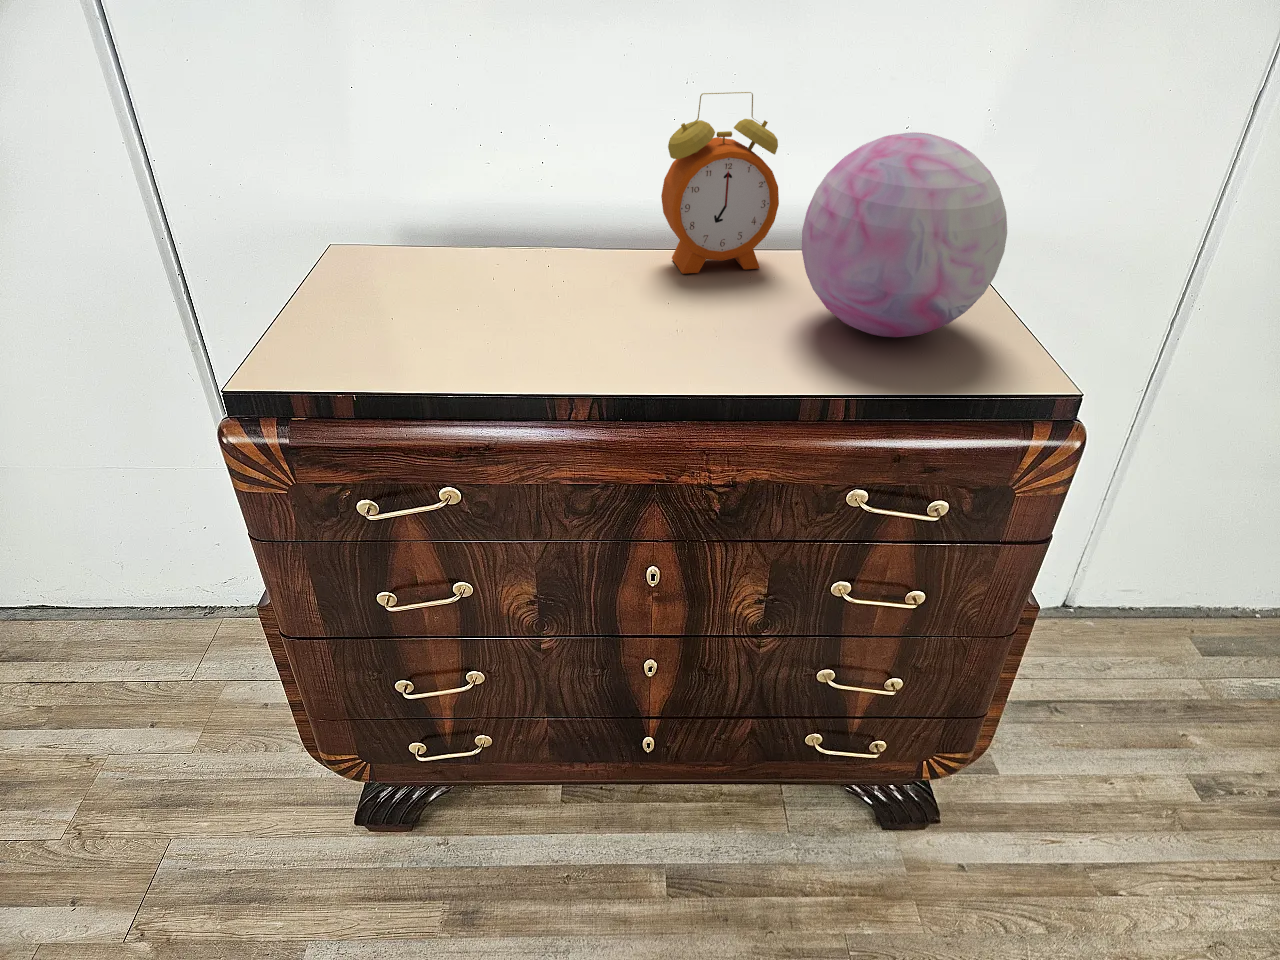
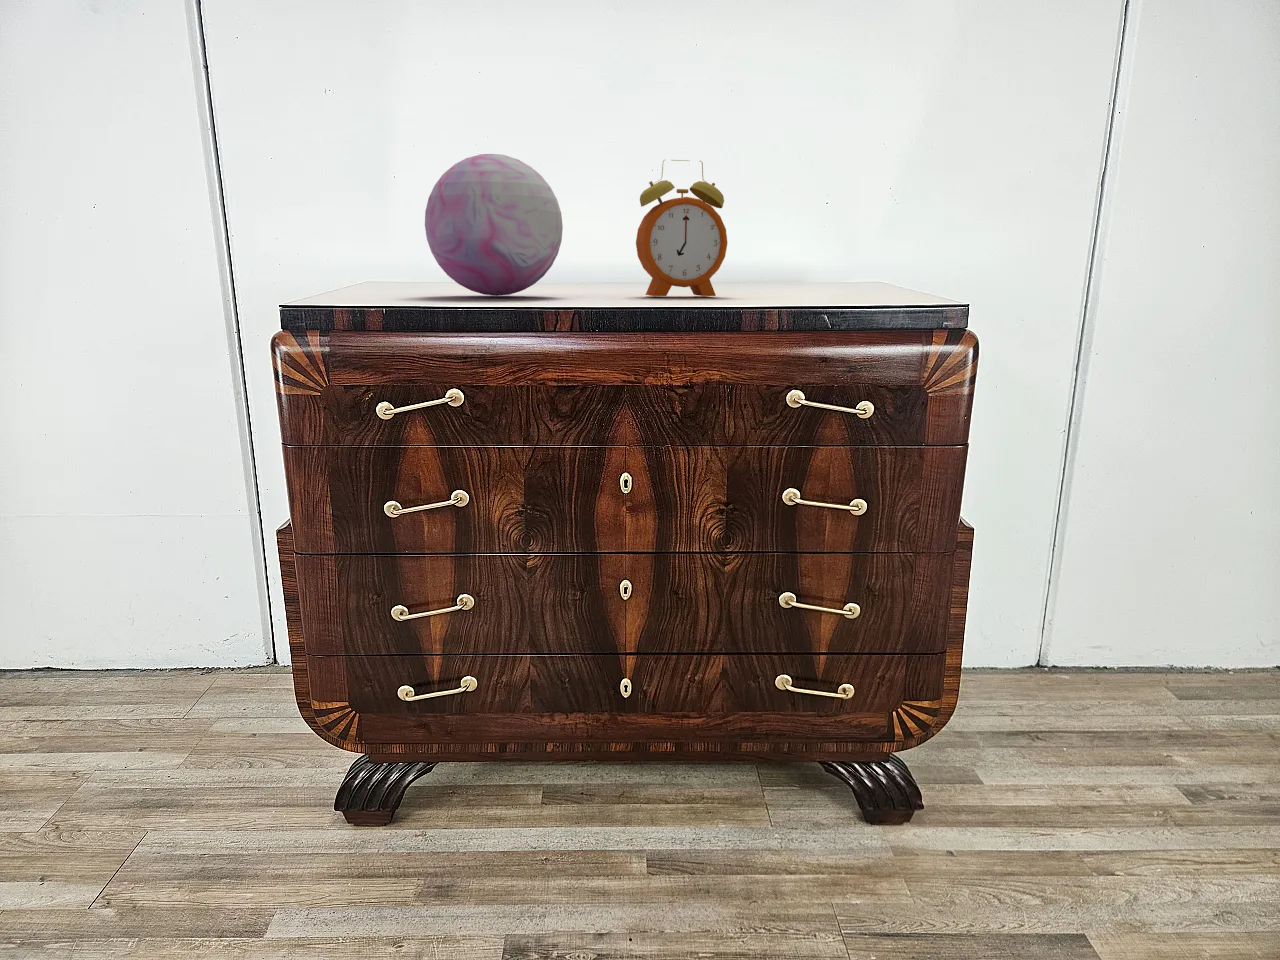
decorative orb: present [802,133,1007,337] -> present [425,154,563,296]

